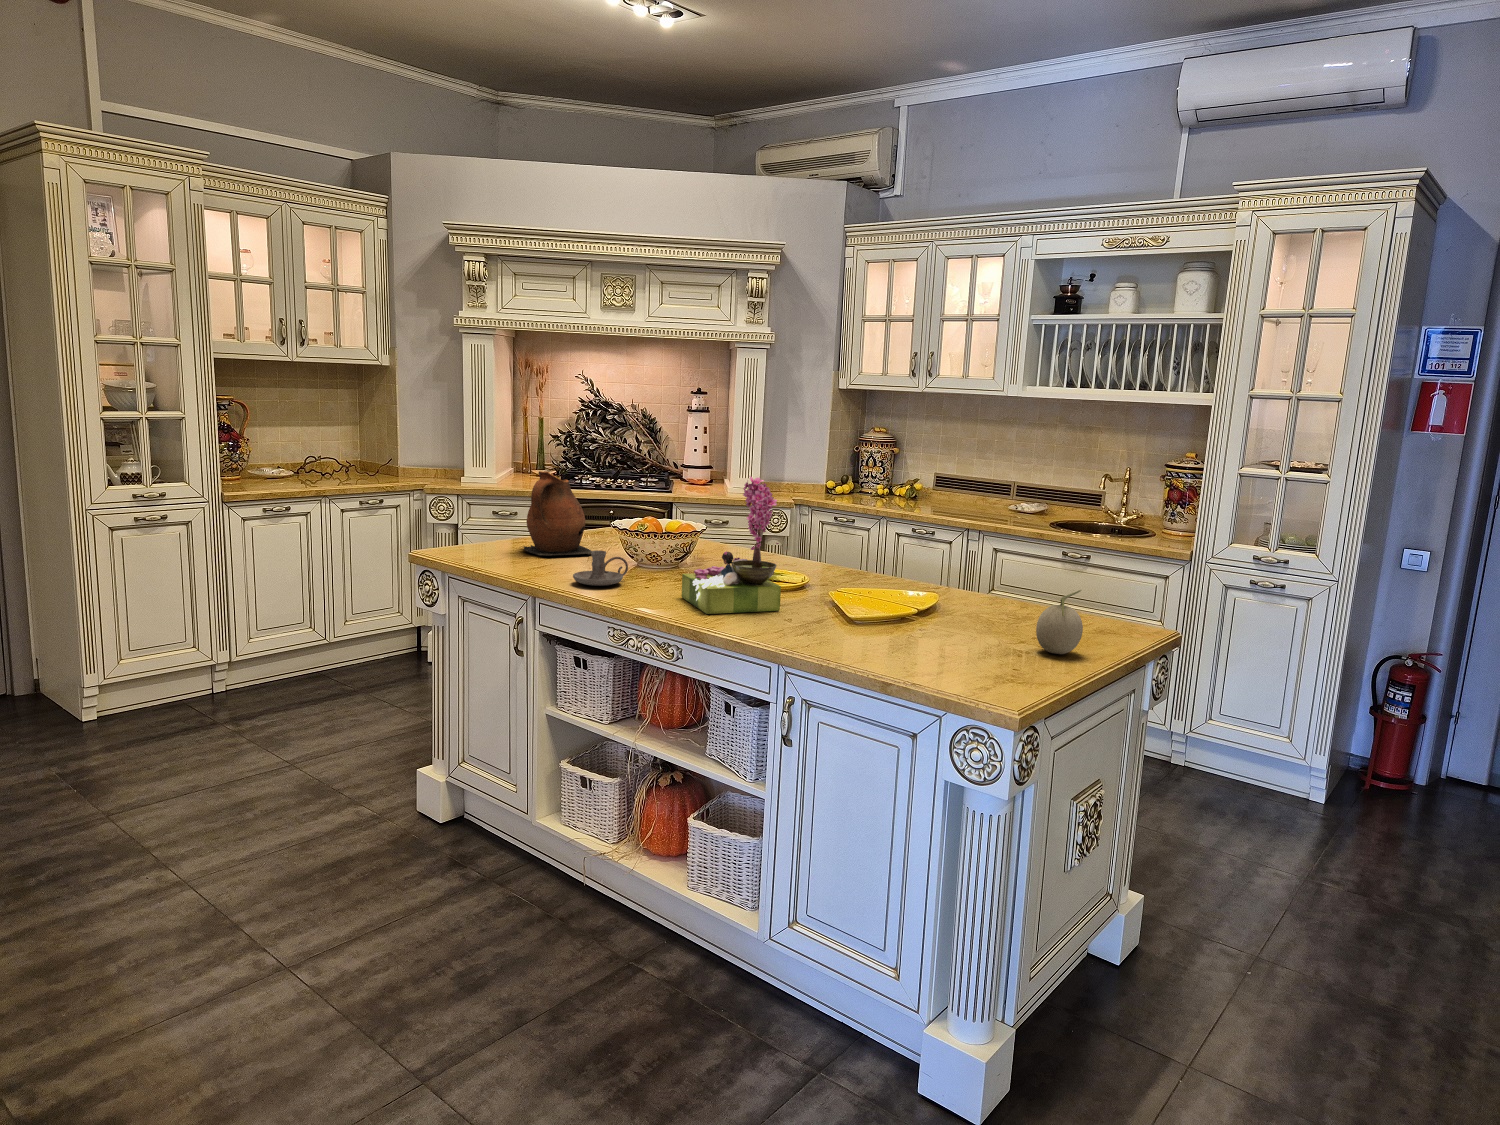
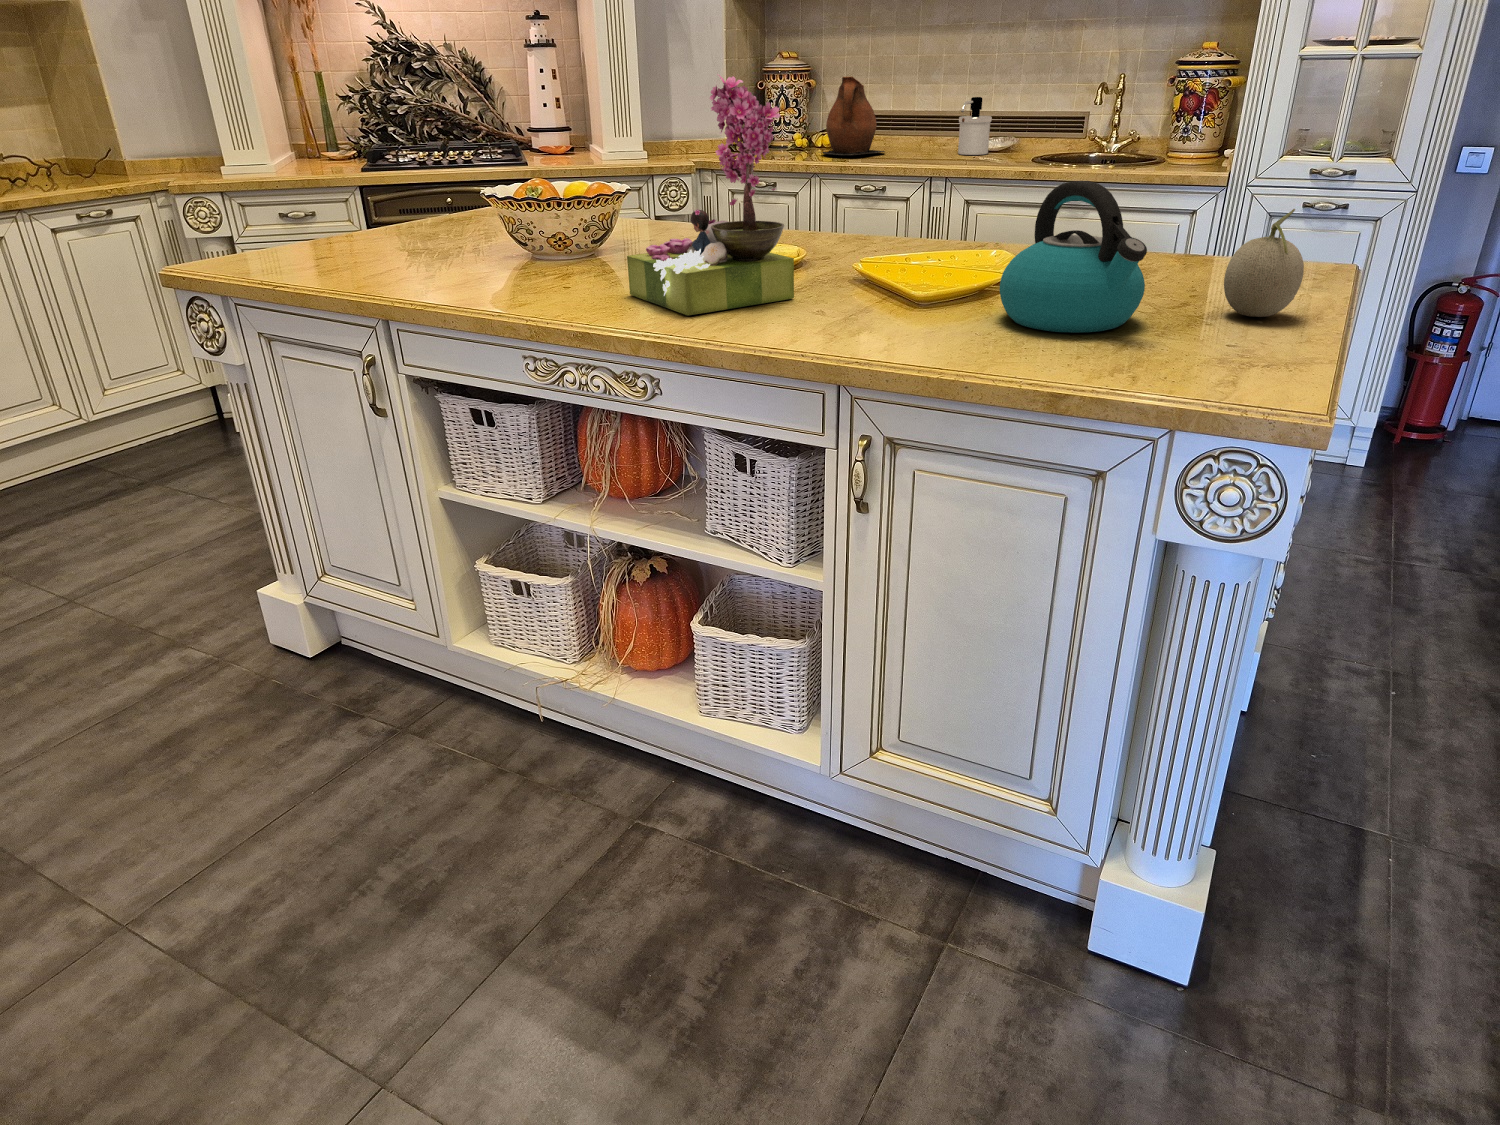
ceramic pitcher: present [523,471,591,555] -> present [820,77,885,155]
soap dispenser: none [999,475,1026,516] -> present [958,97,992,155]
candle holder: present [573,551,628,586] -> none [444,233,528,291]
kettle: none [892,561,980,651] -> present [1000,181,1147,333]

